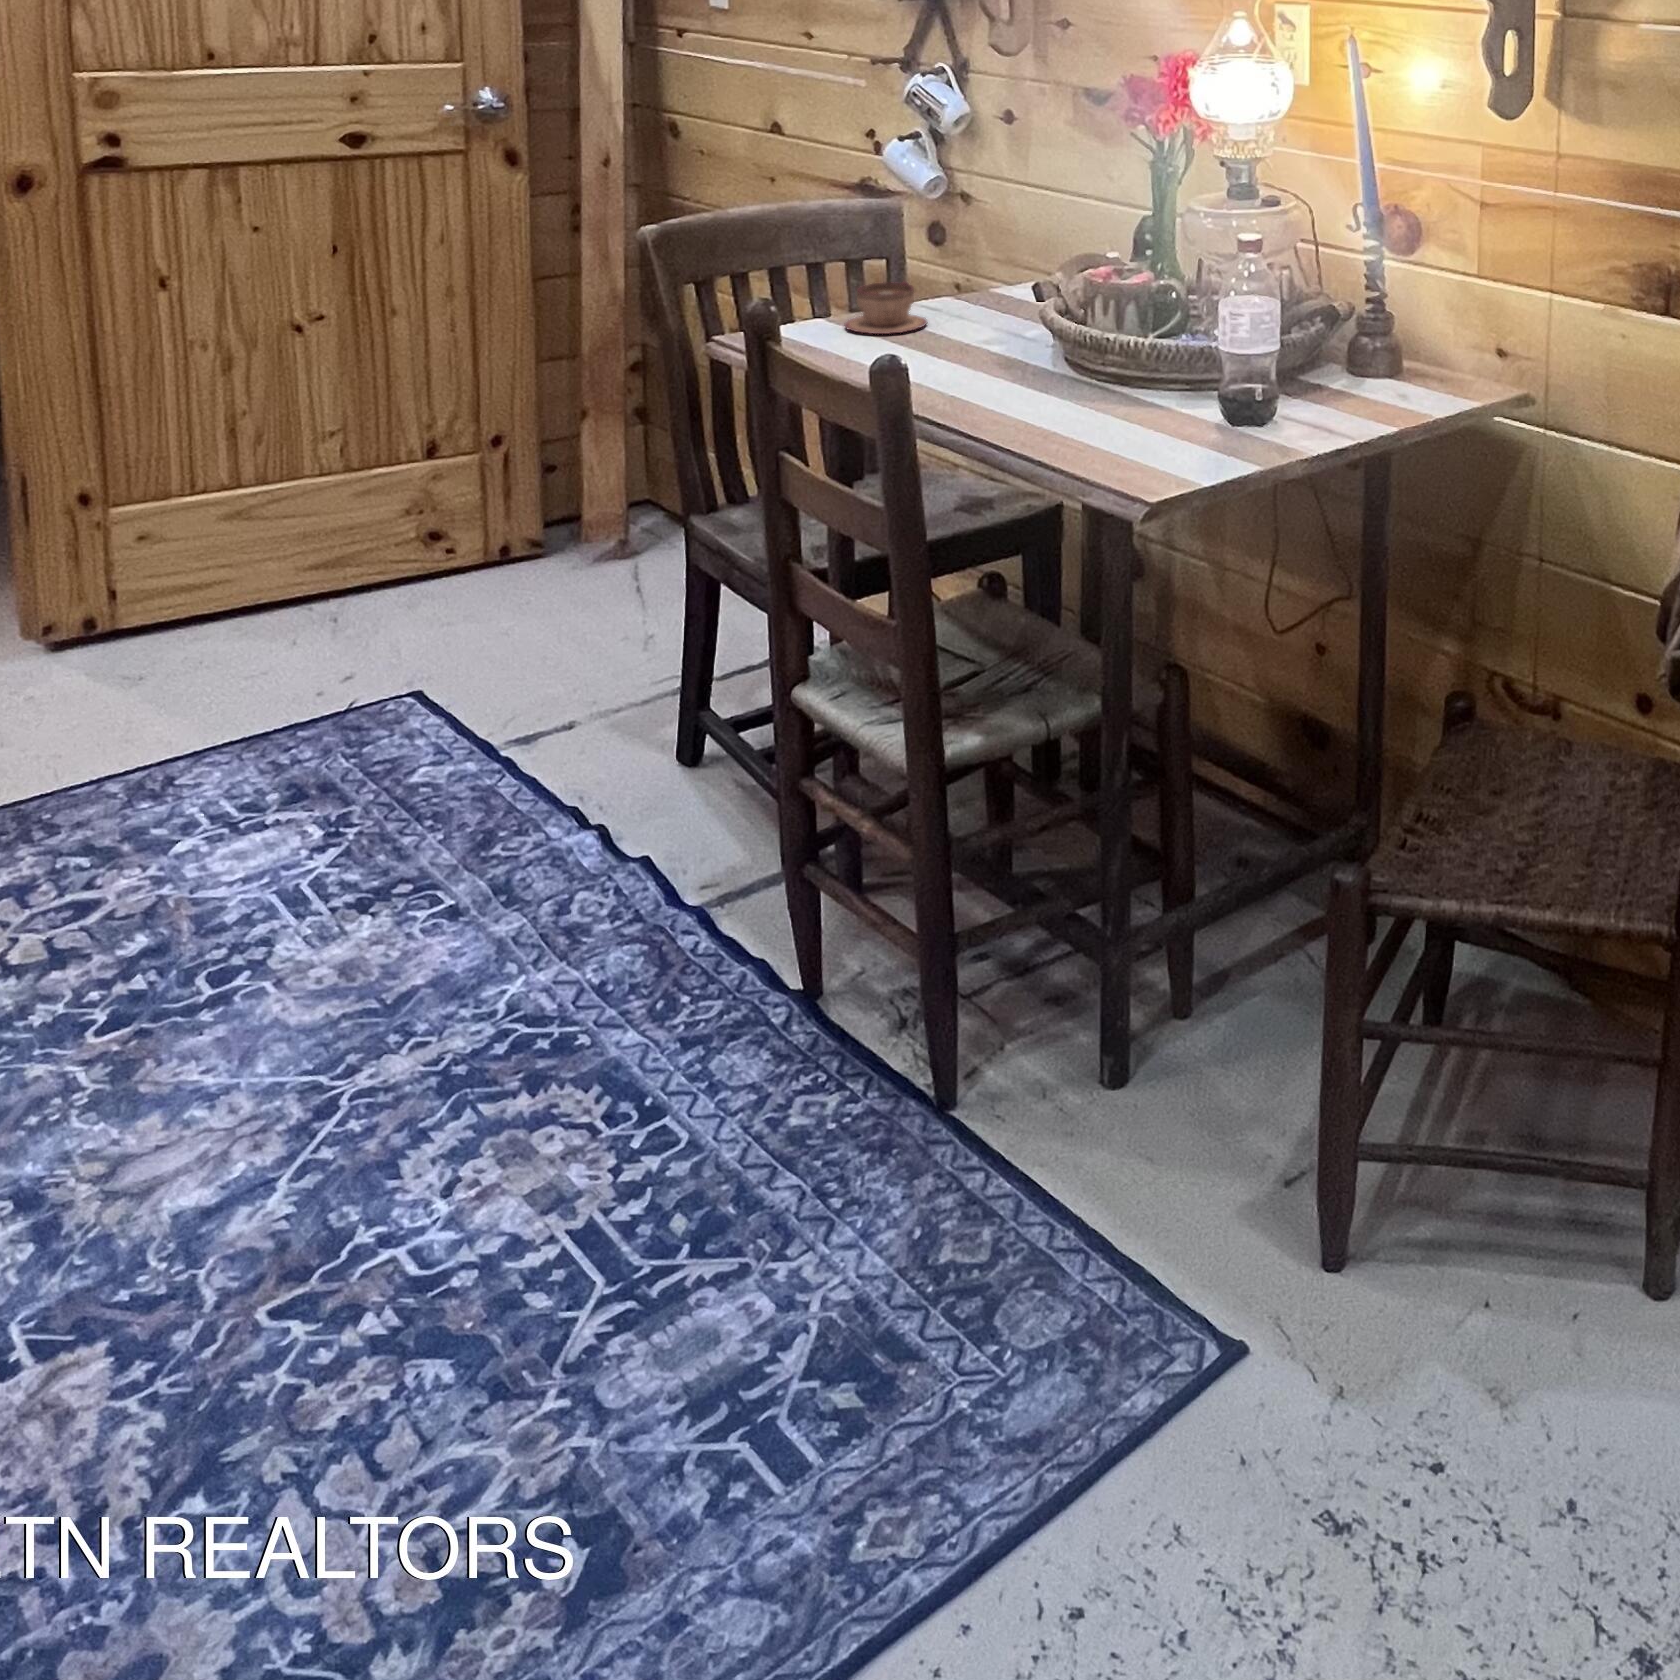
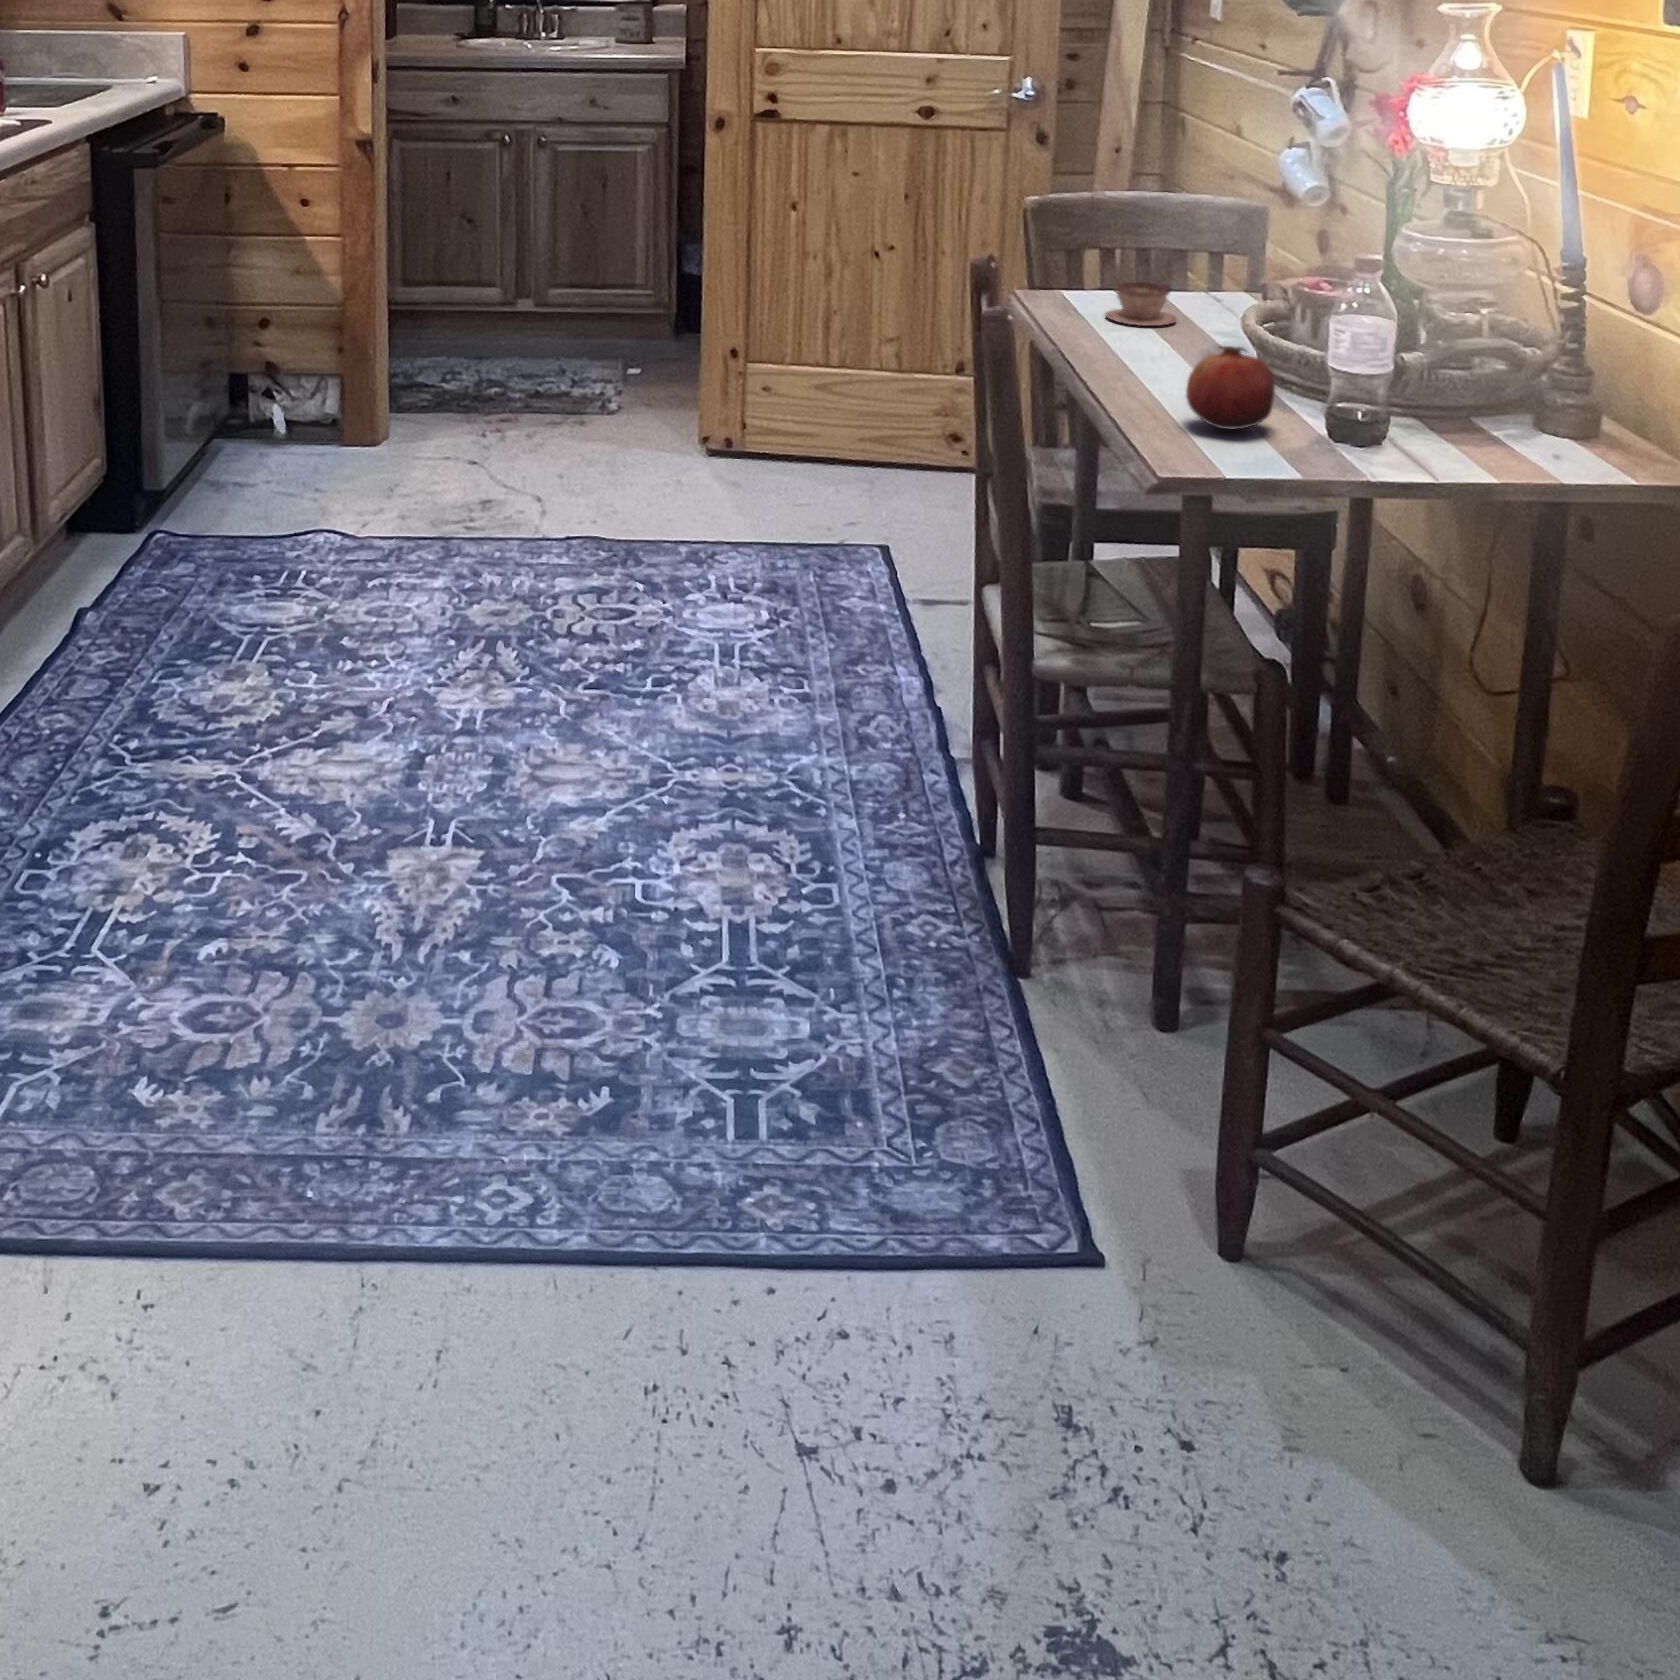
fruit: none [1097,331,1189,422] -> present [1186,346,1275,429]

